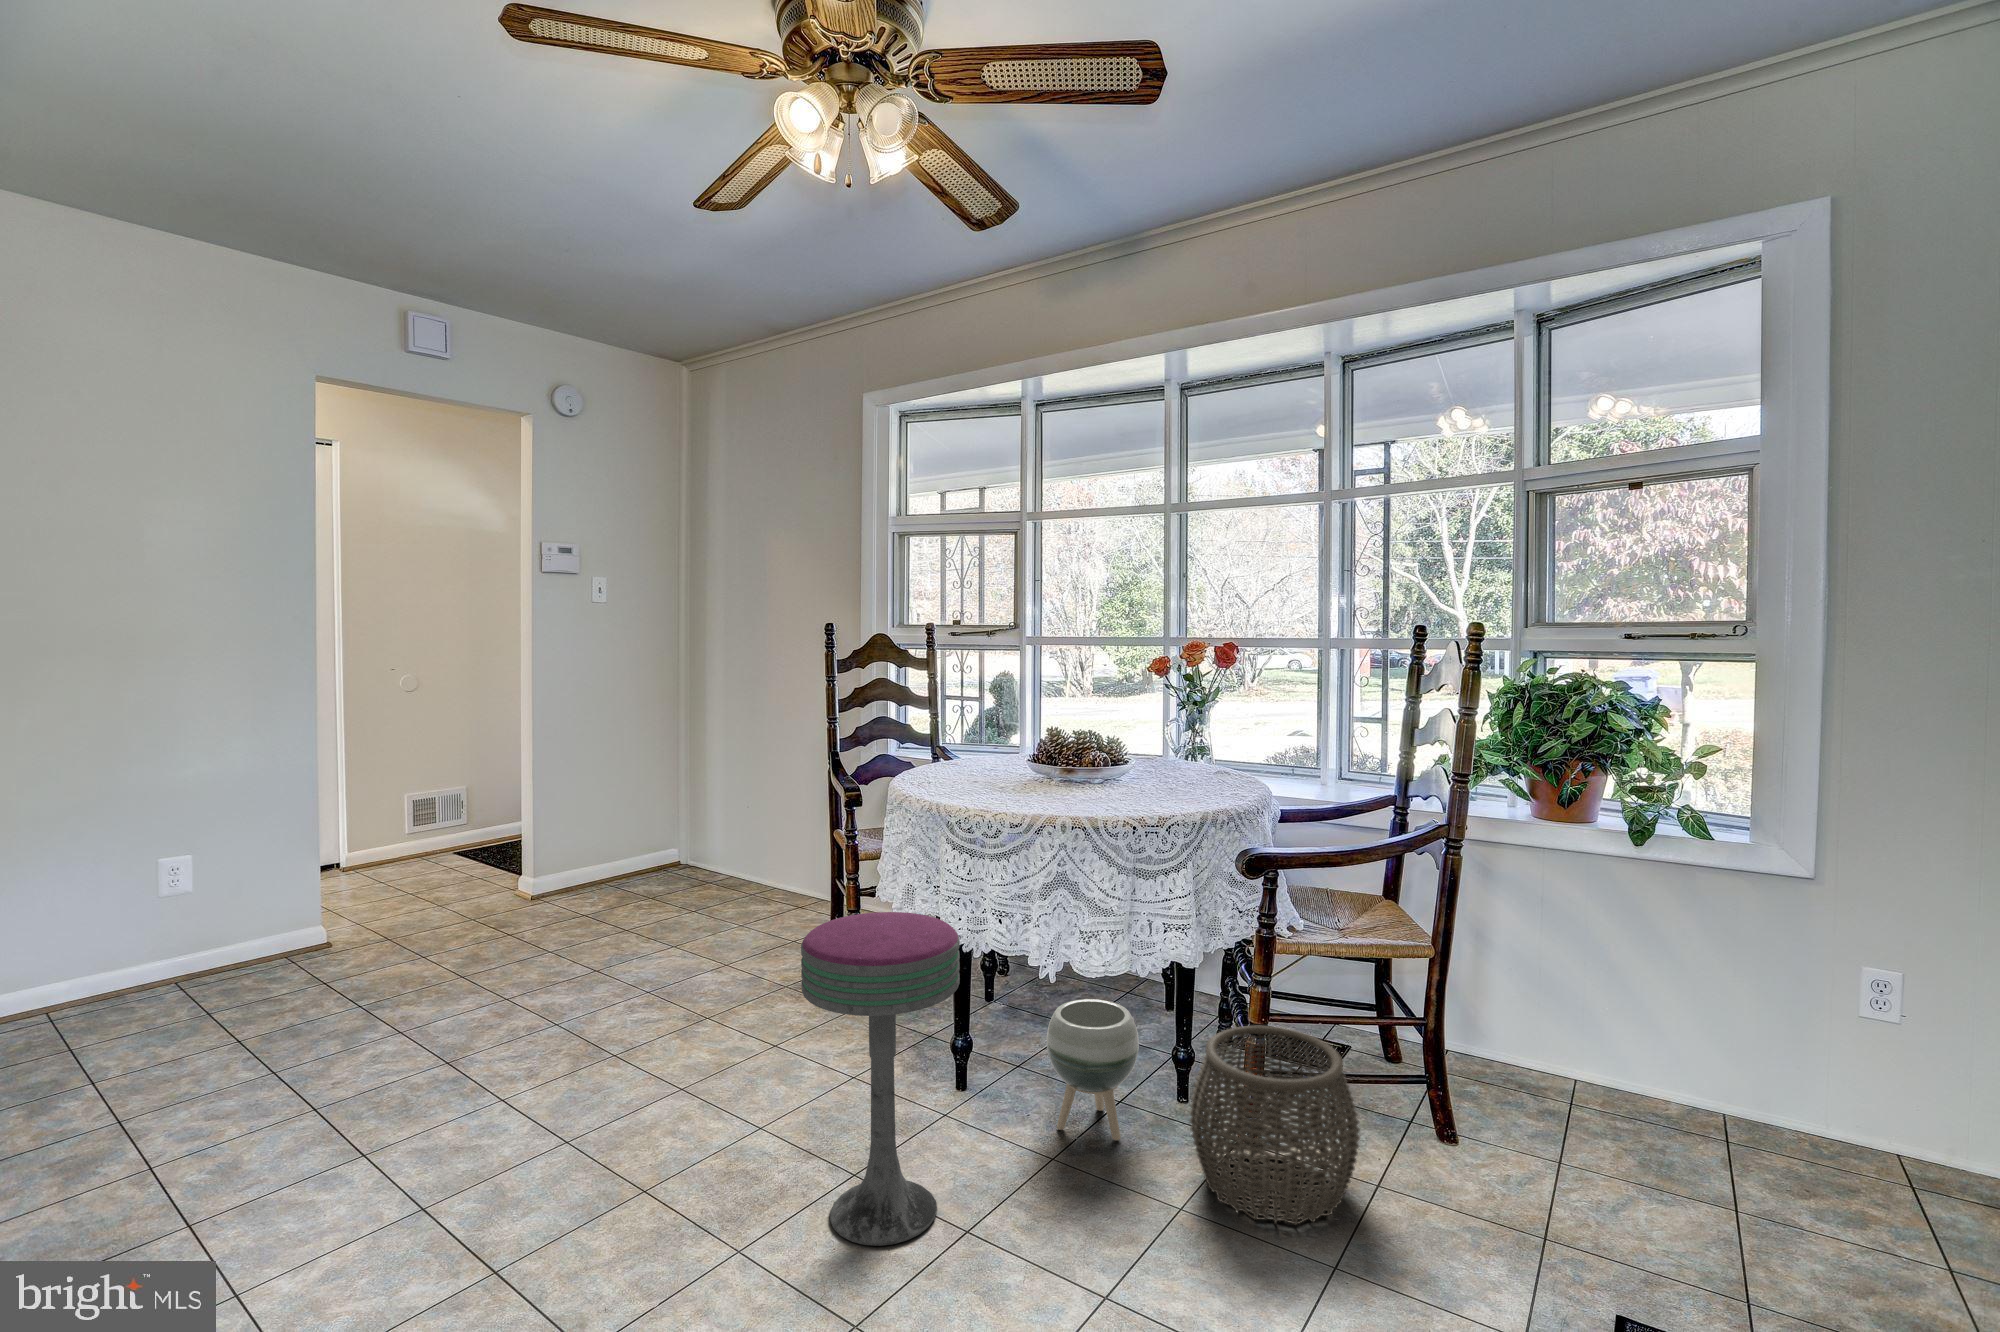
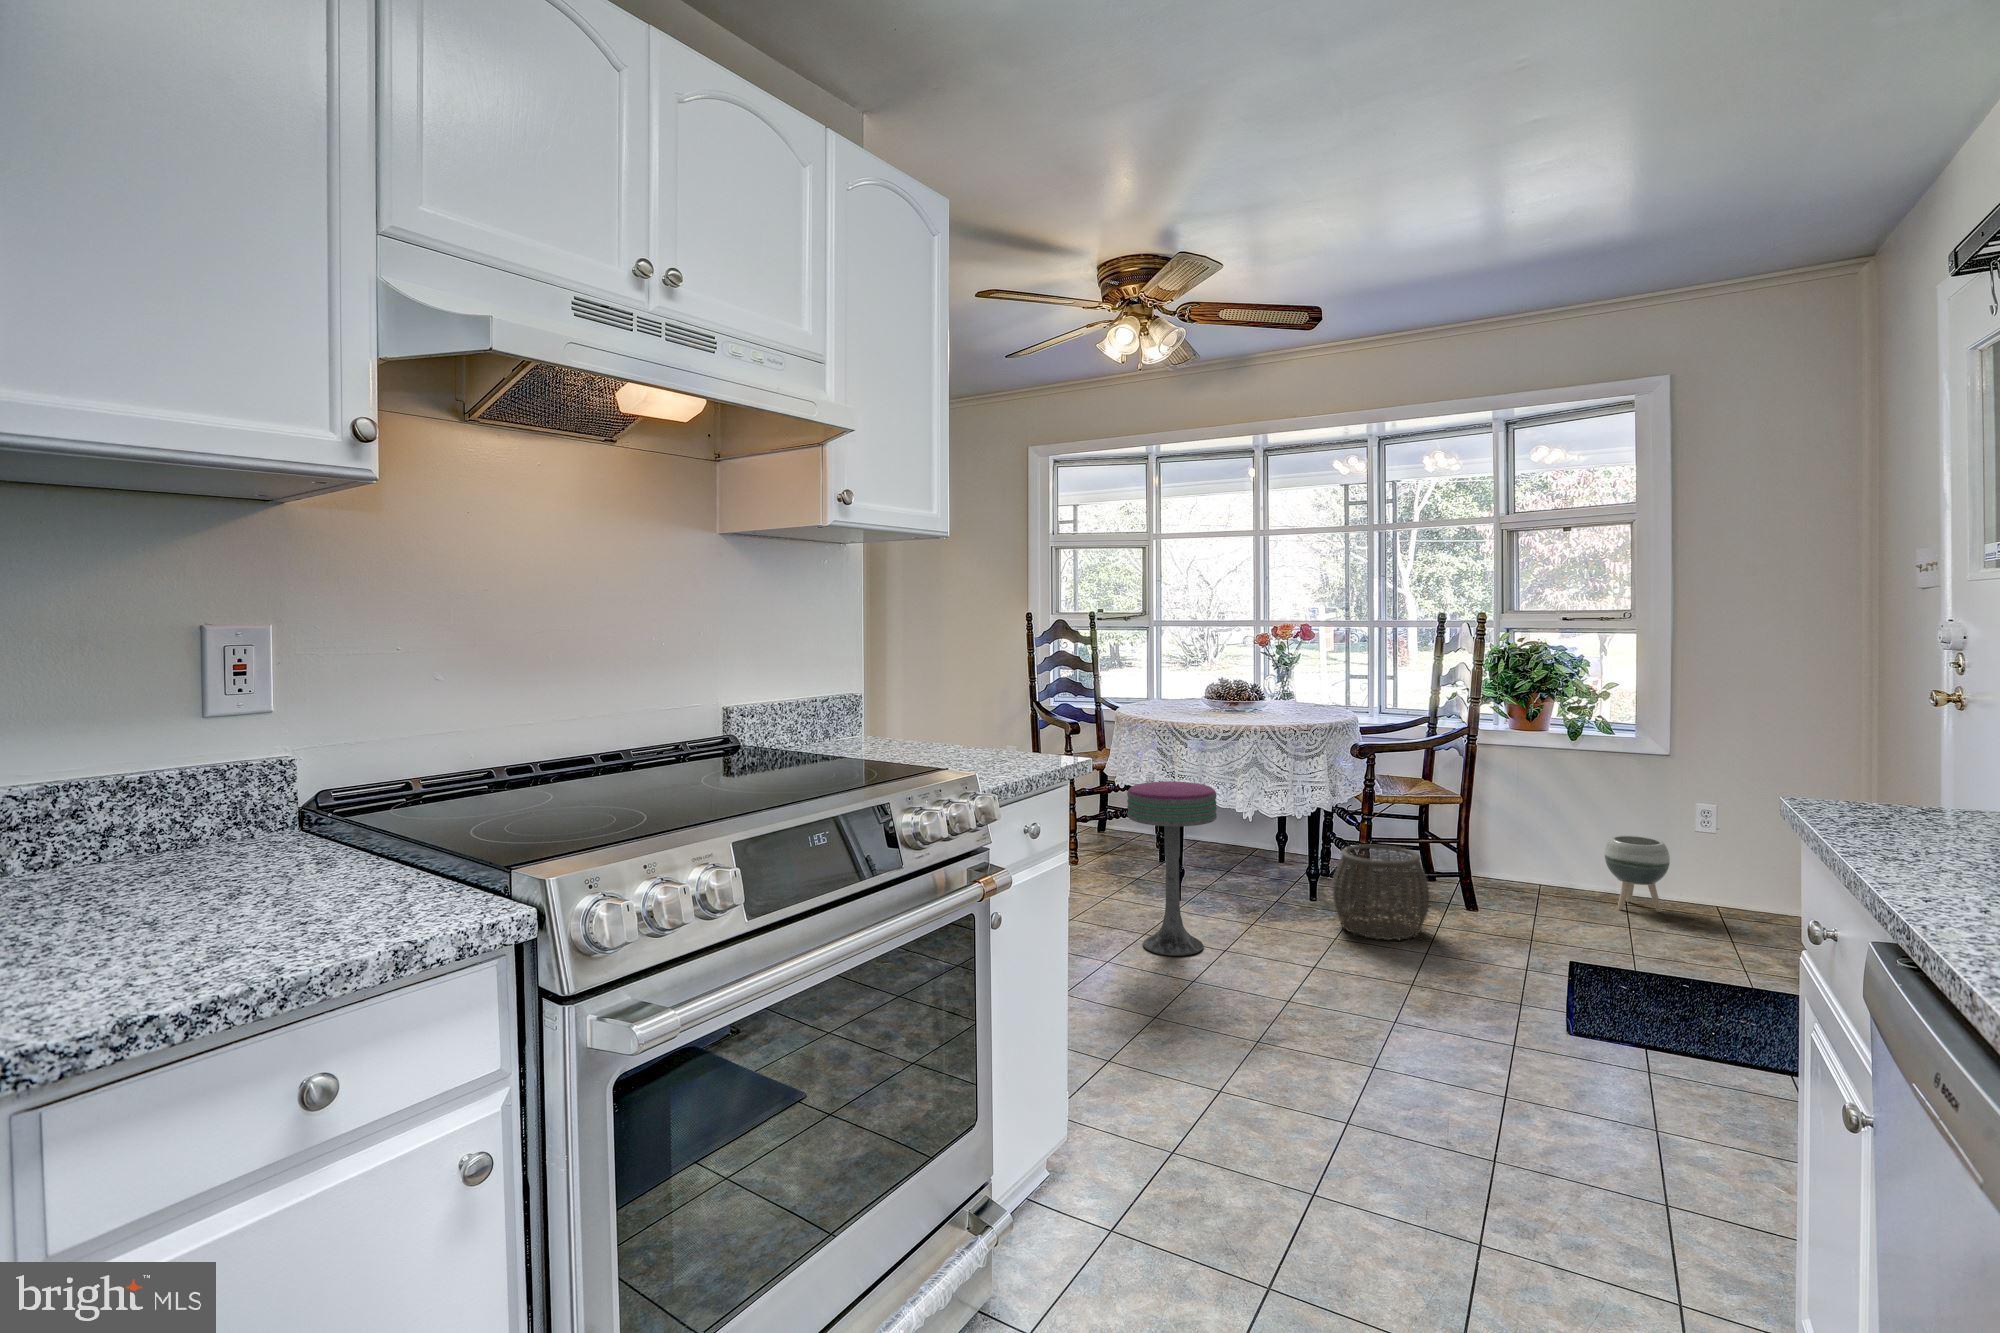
planter: present [1047,999,1139,1140] -> present [1605,835,1670,912]

